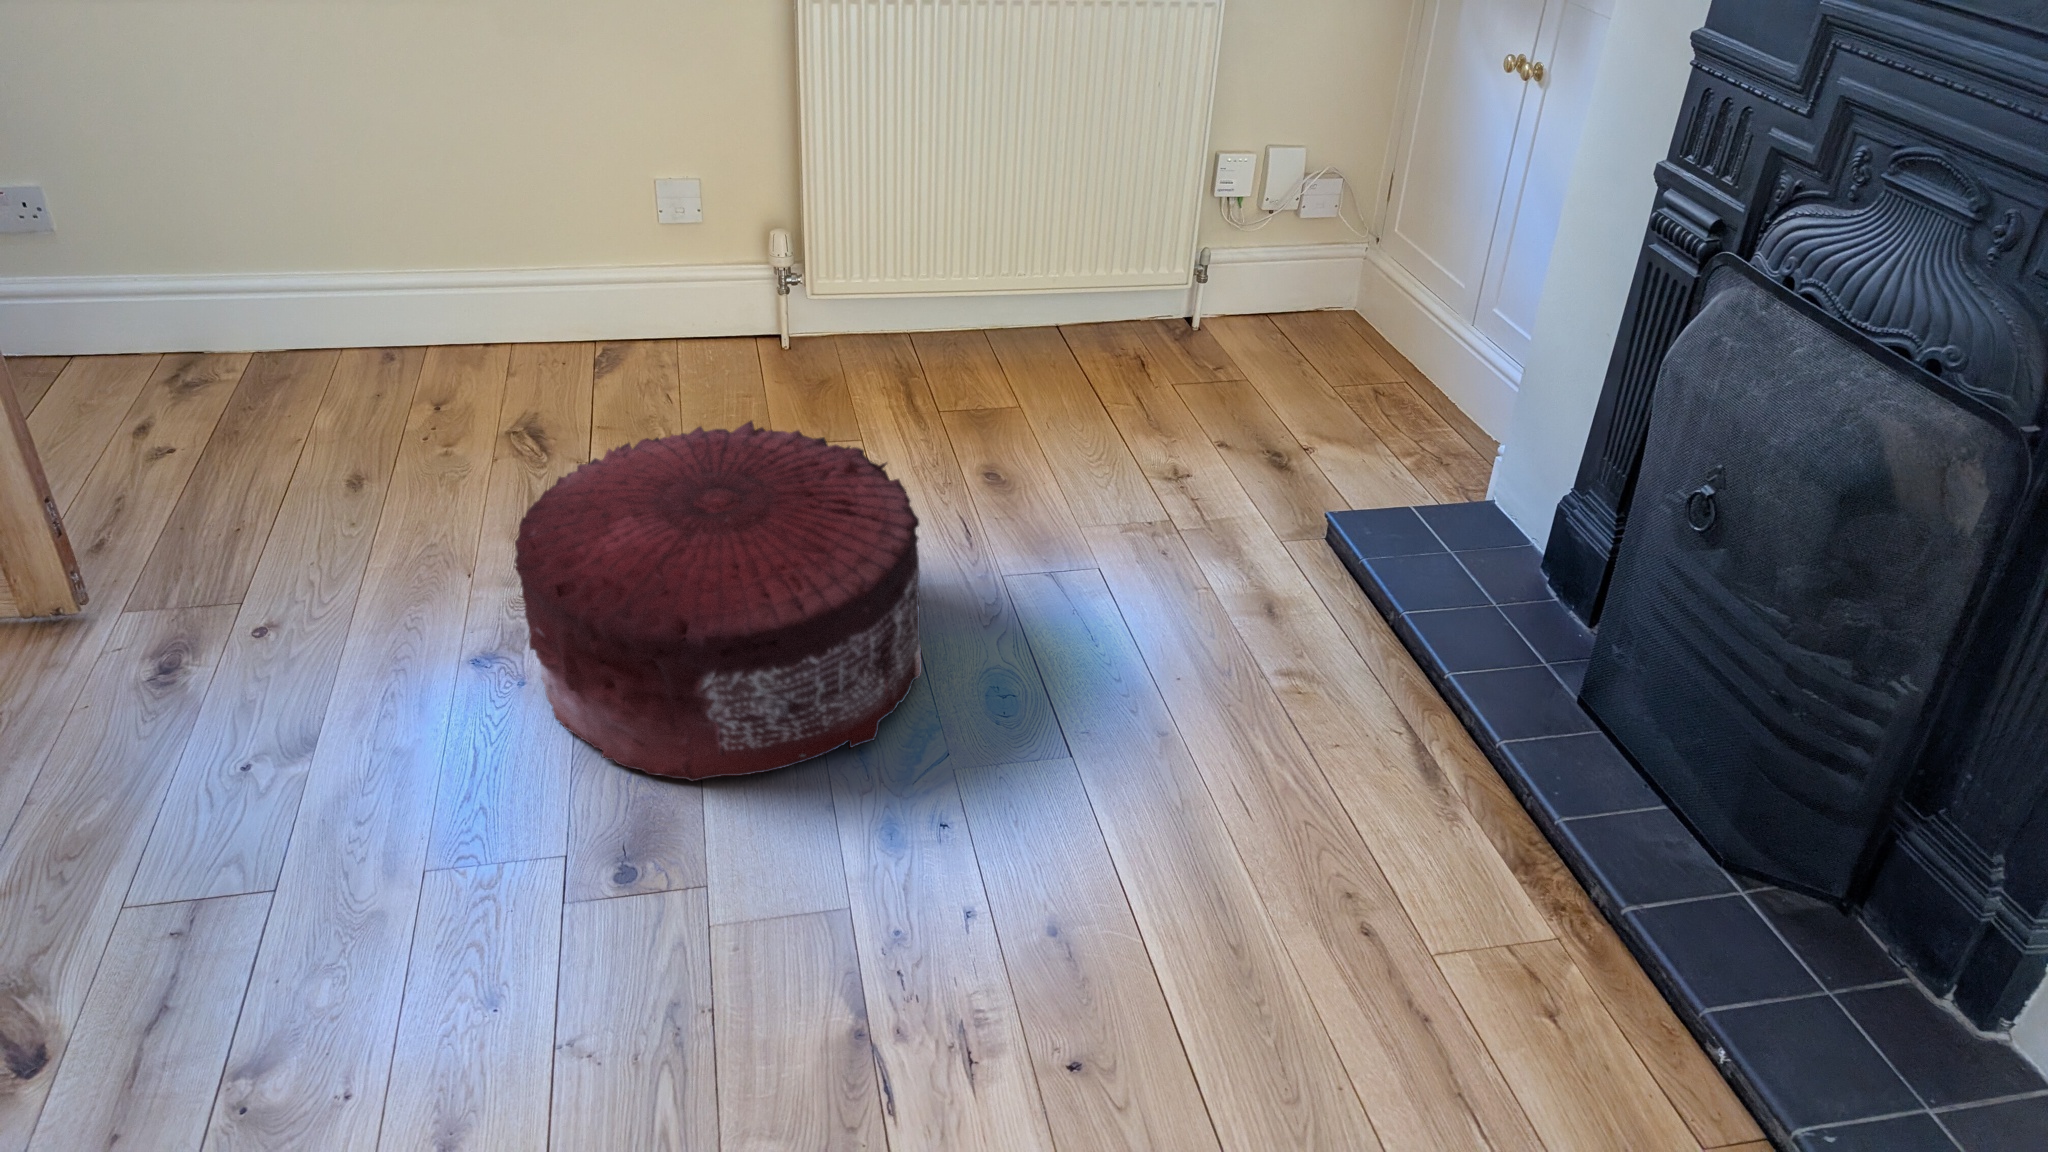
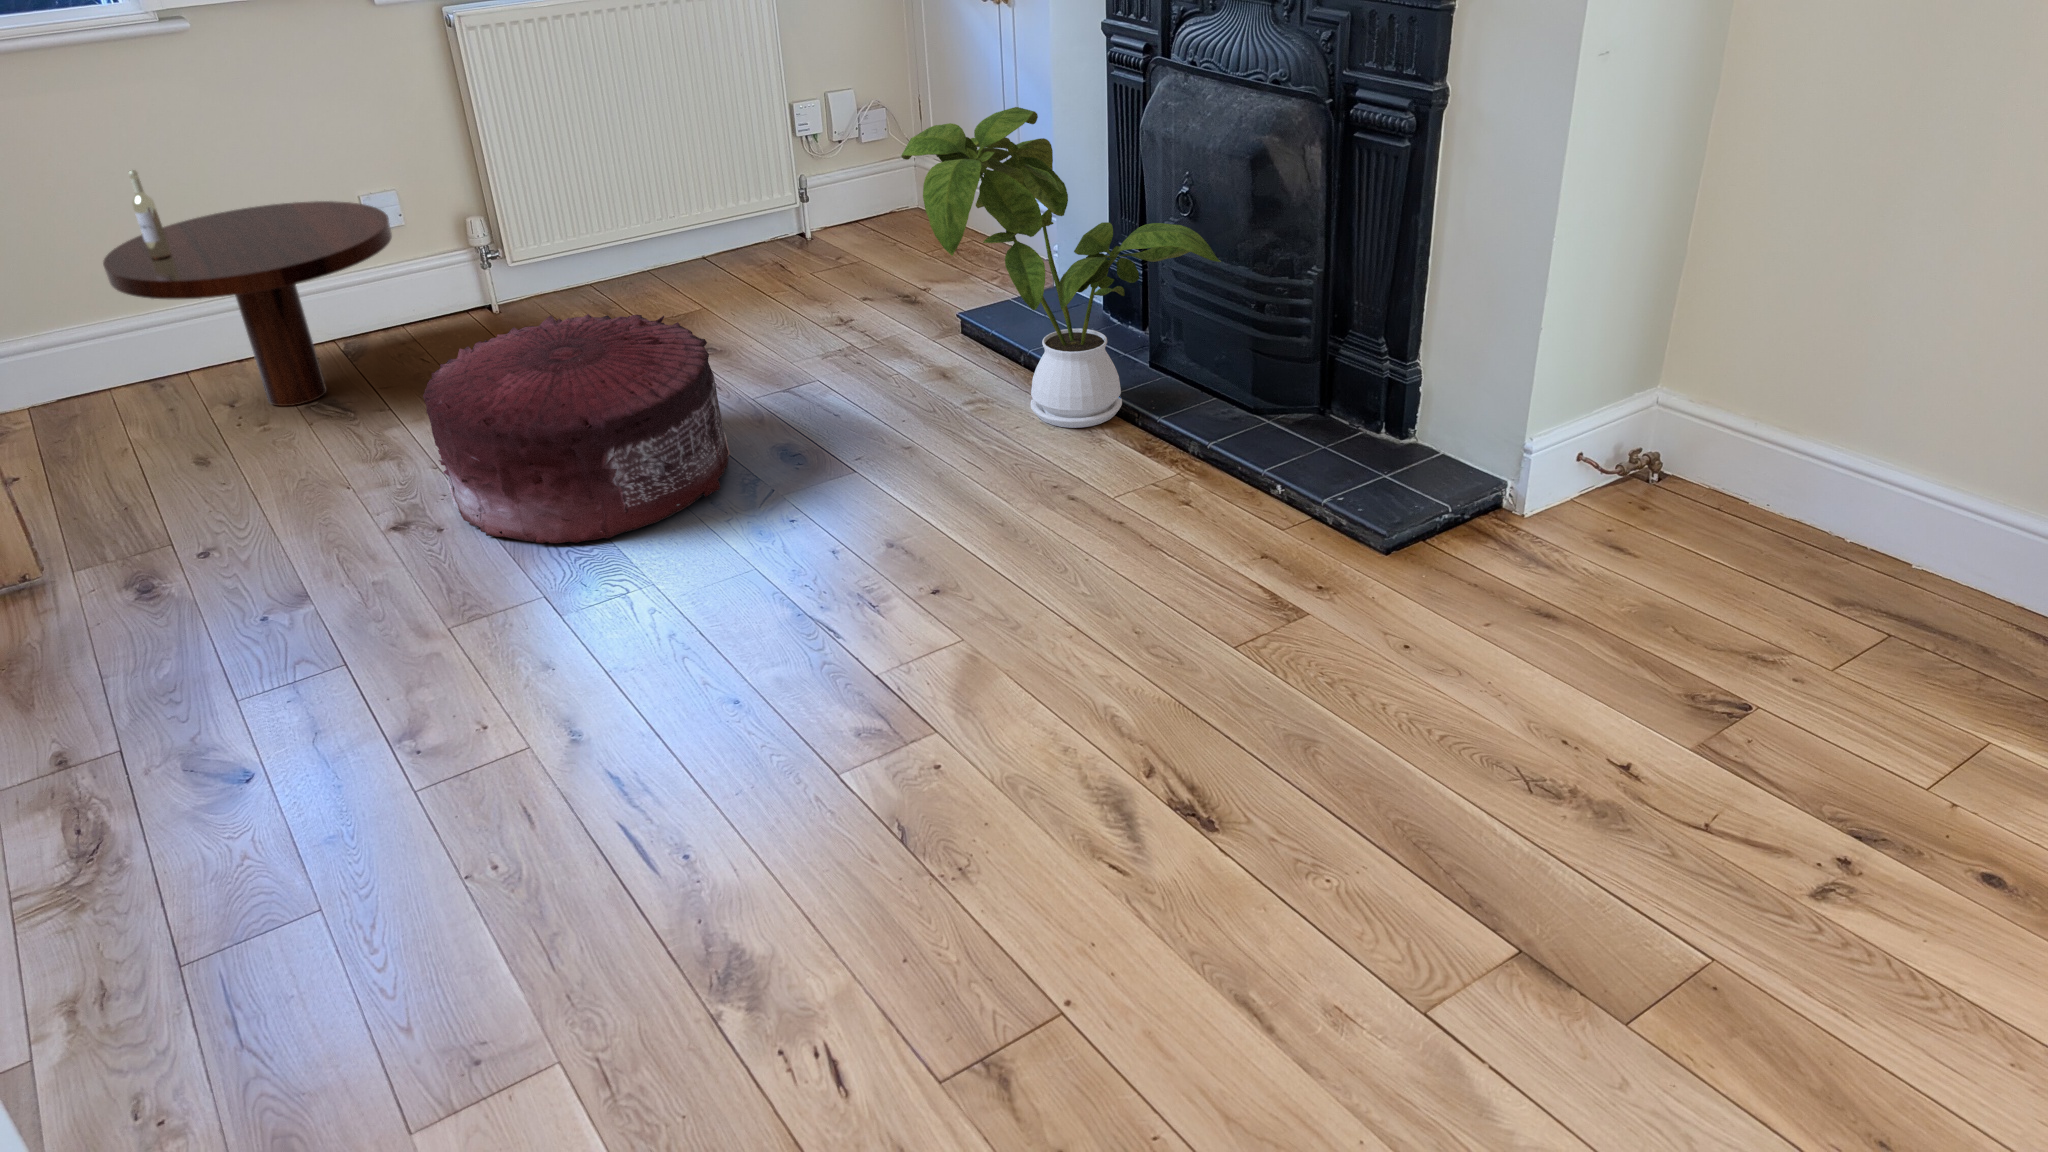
coffee table: none [295,117,644,426] -> present [103,170,392,406]
house plant: none [1250,302,1734,785] -> present [901,107,1221,428]

